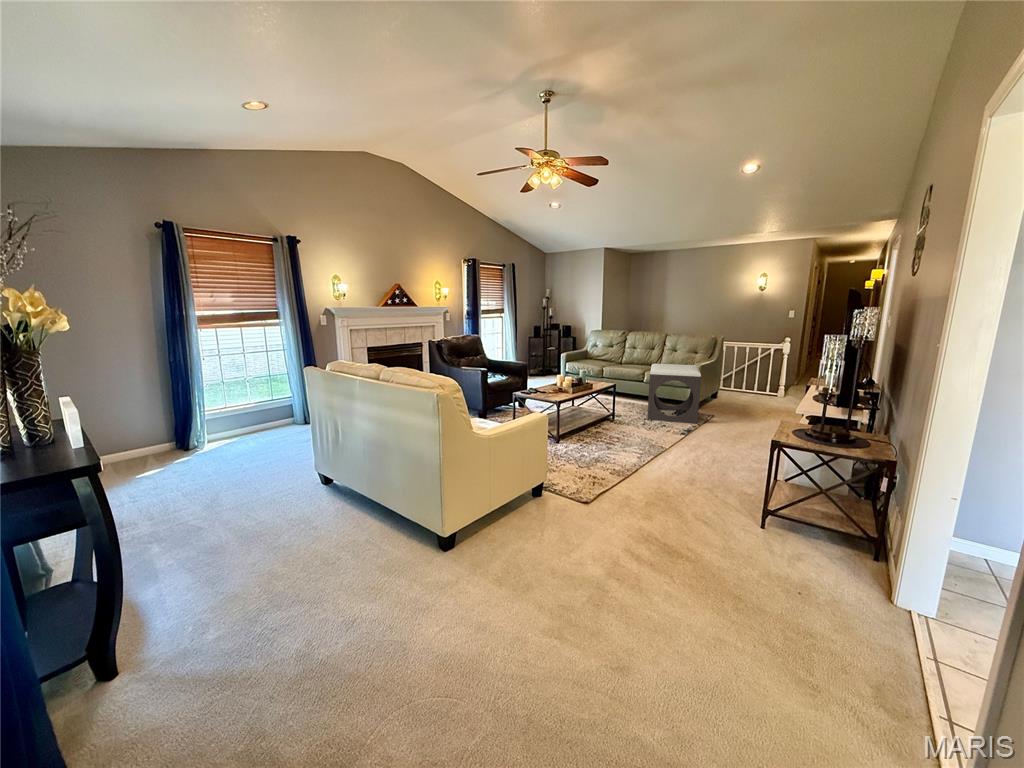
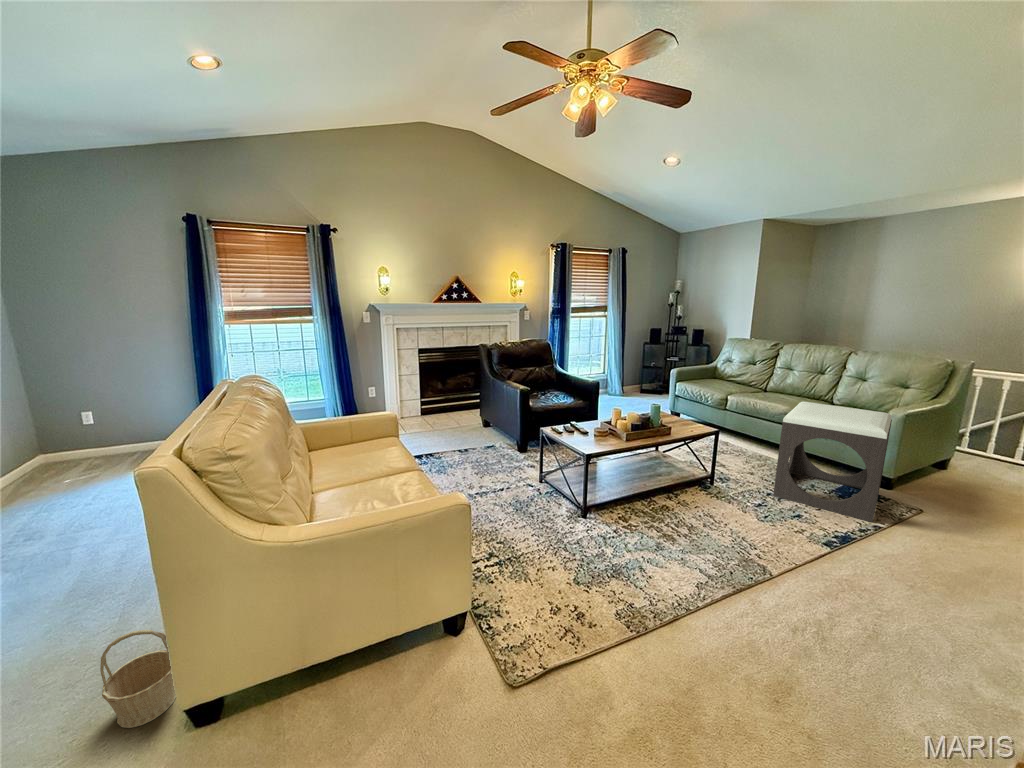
basket: none [377,504,414,563] -> present [100,630,176,728]

